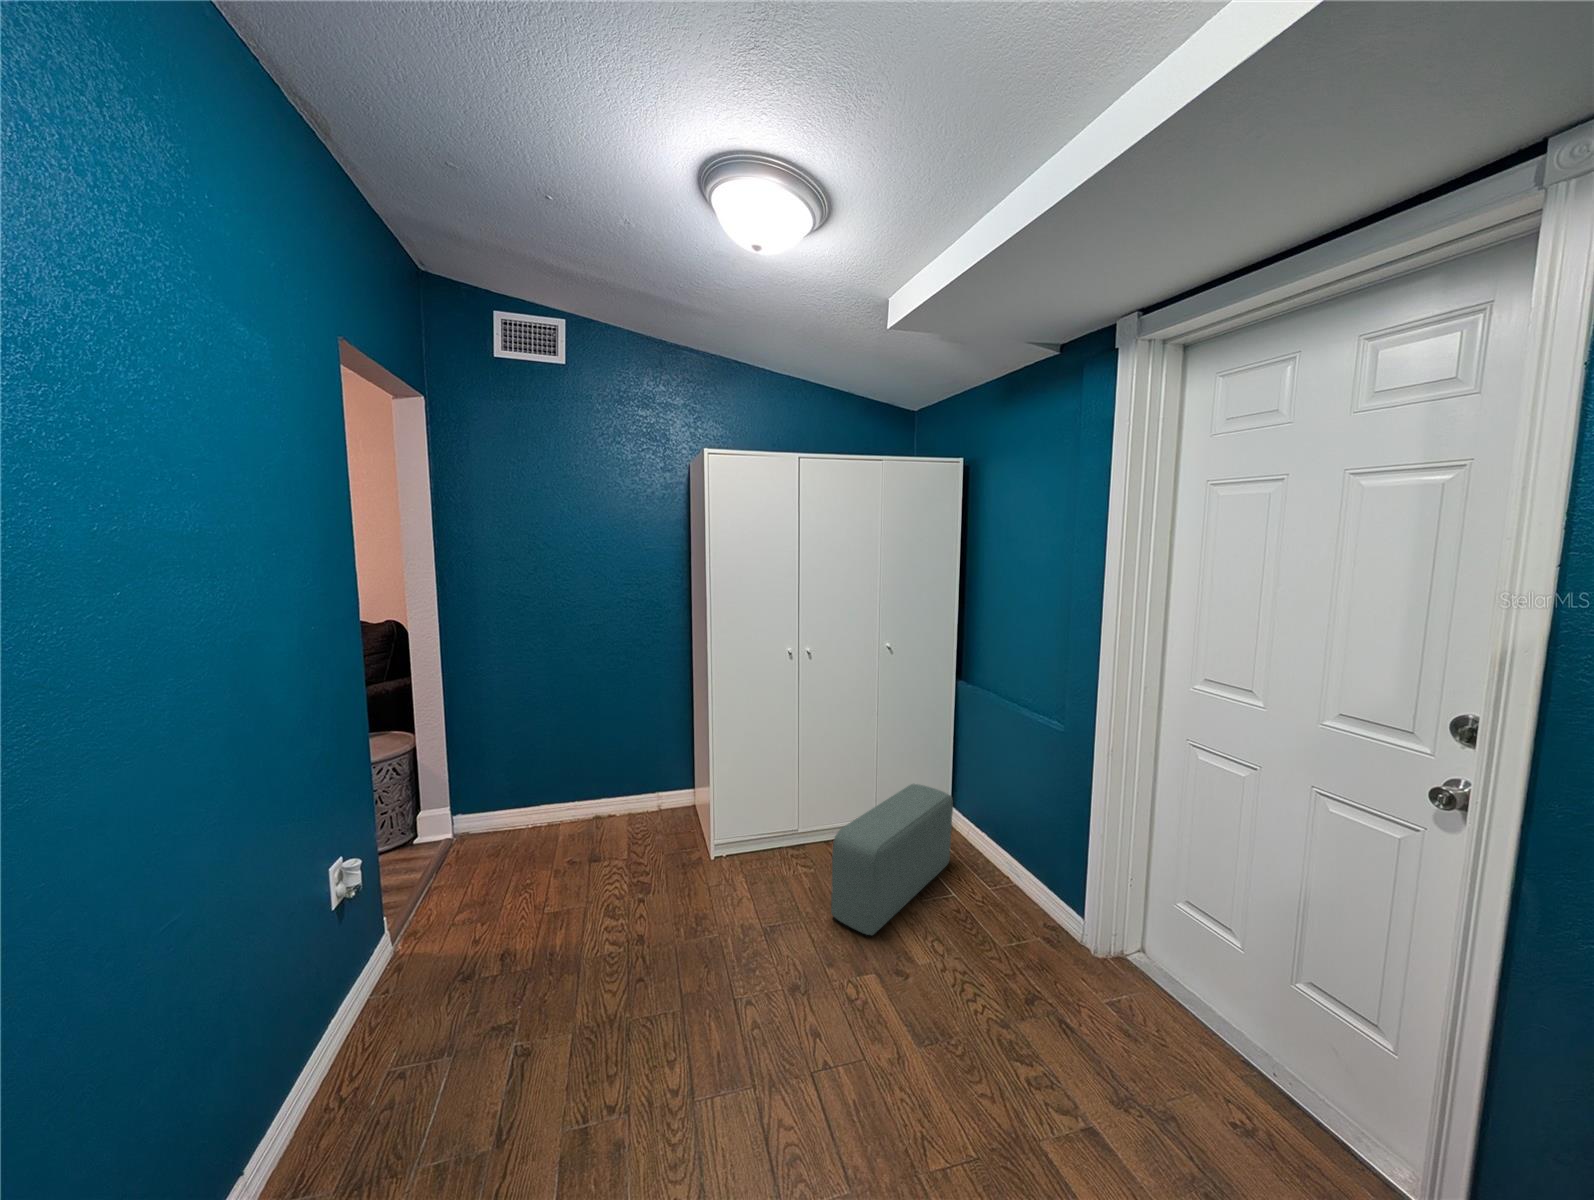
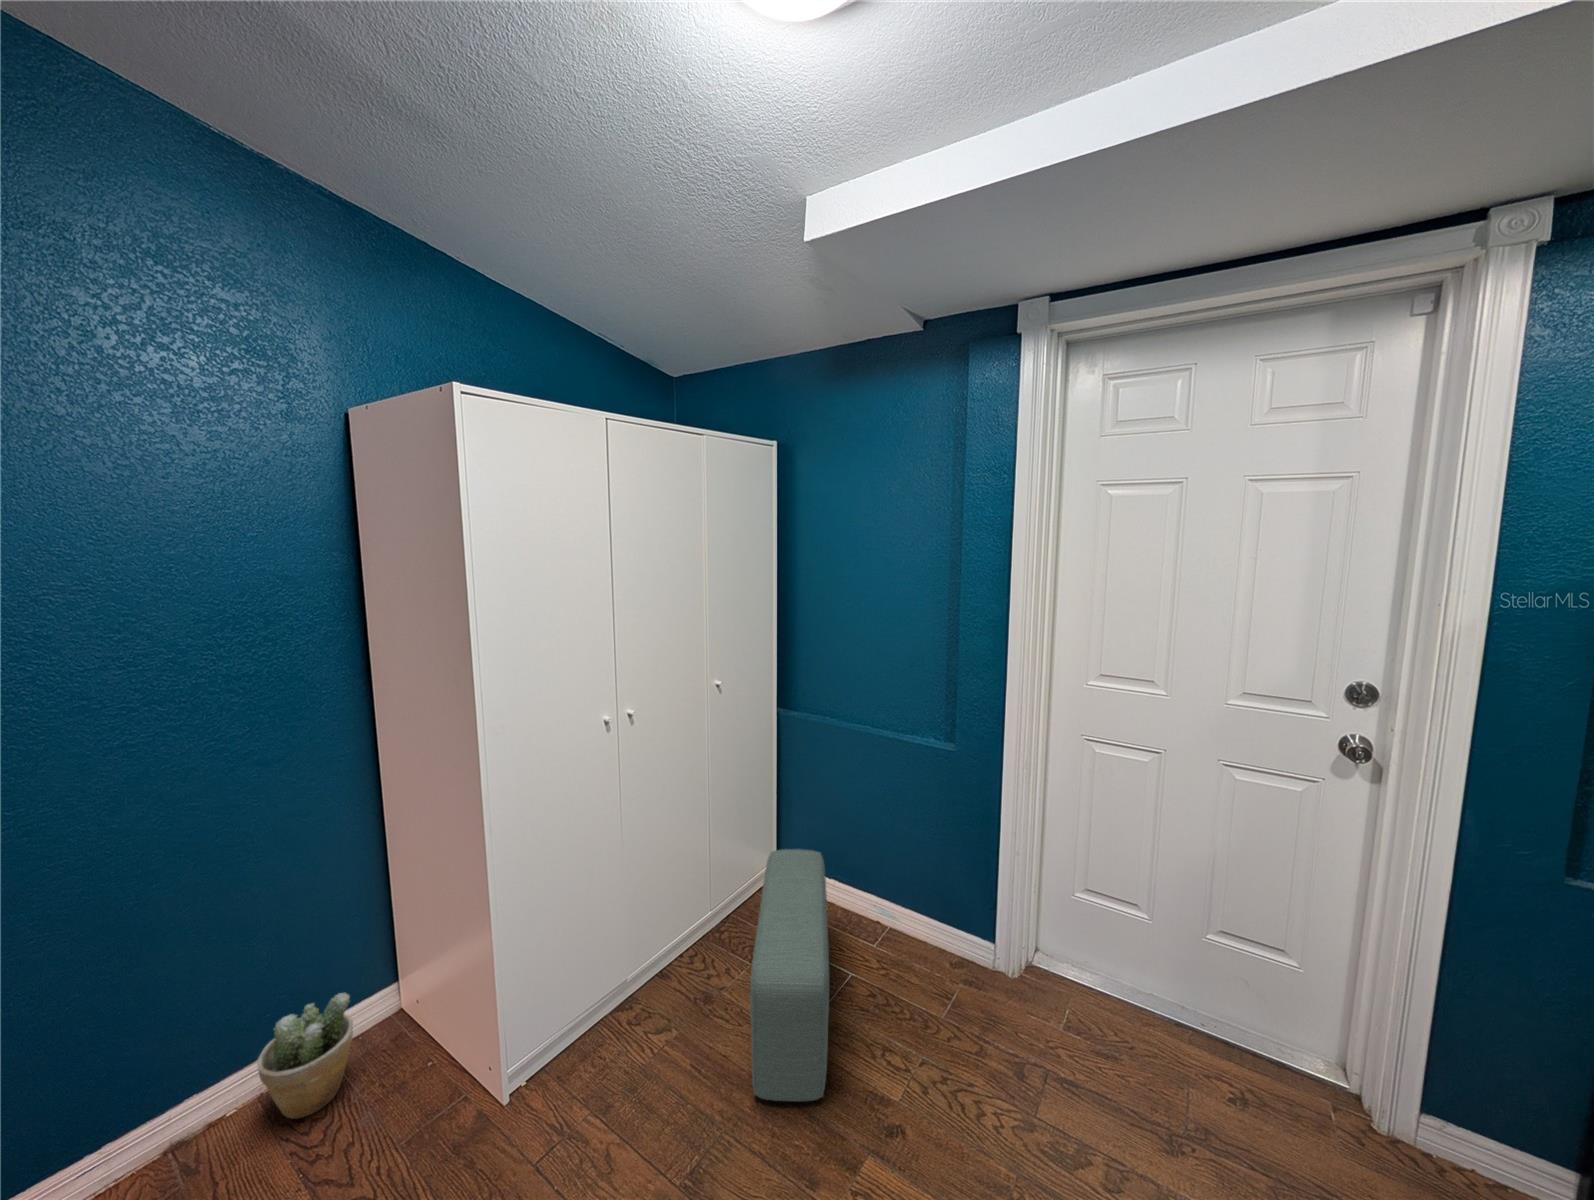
potted plant: none [625,774,664,828] -> present [257,993,353,1119]

